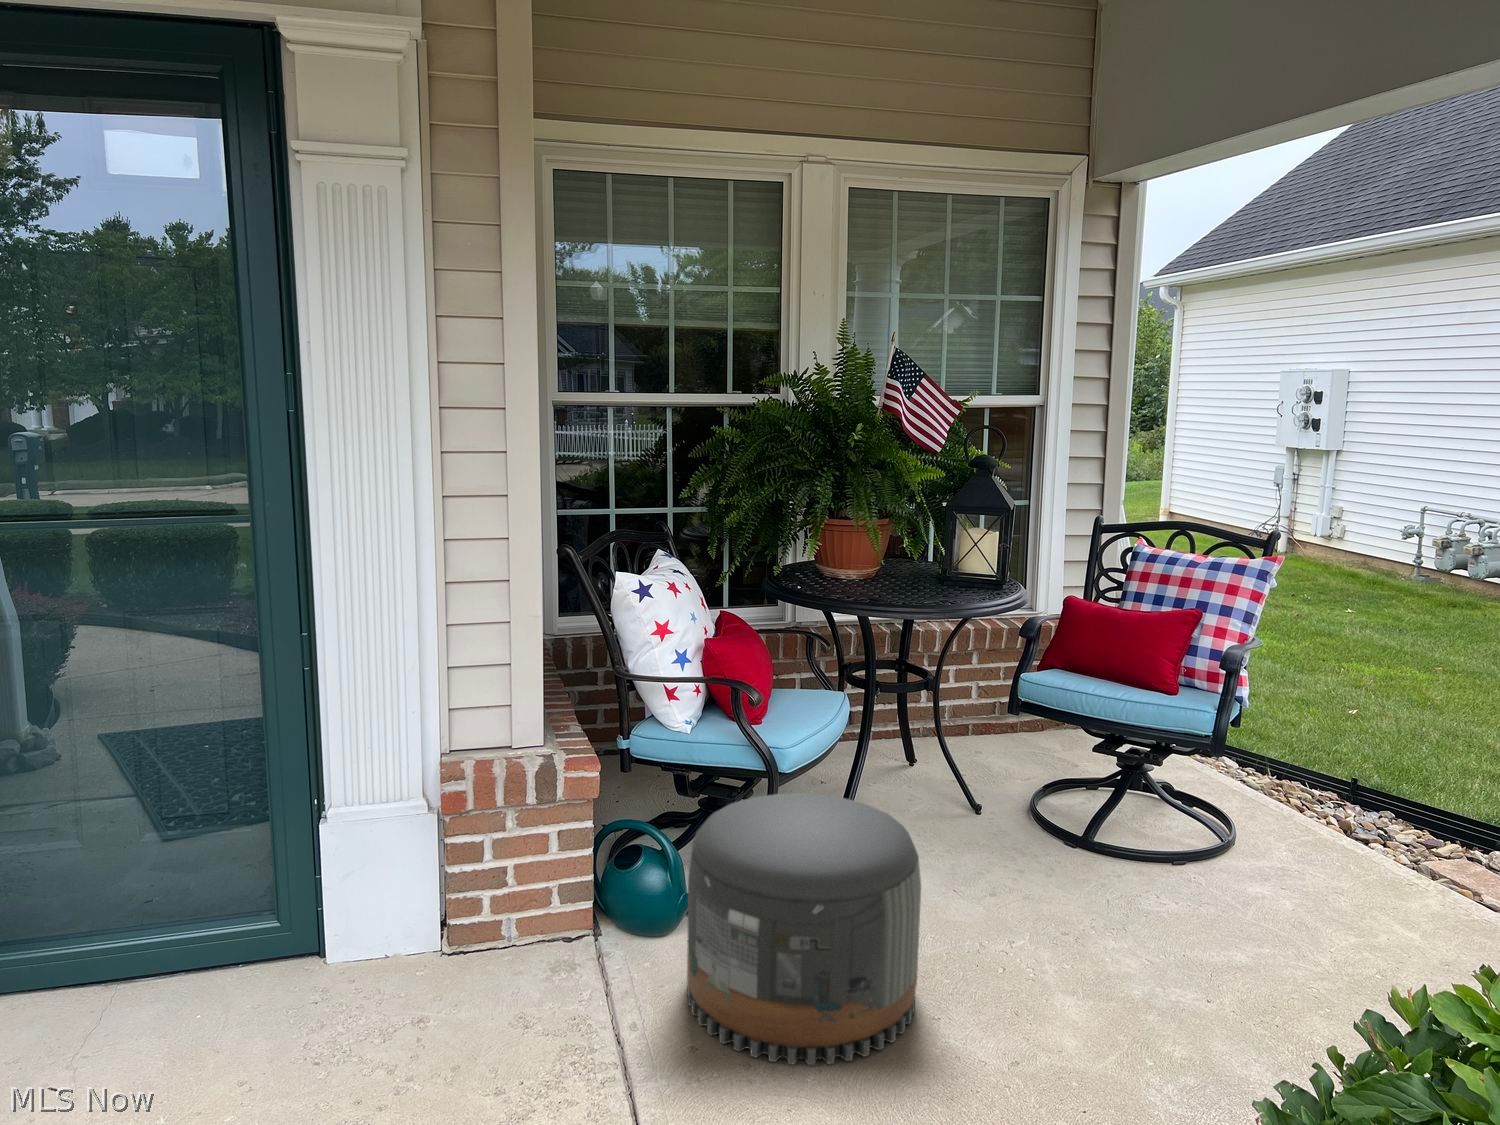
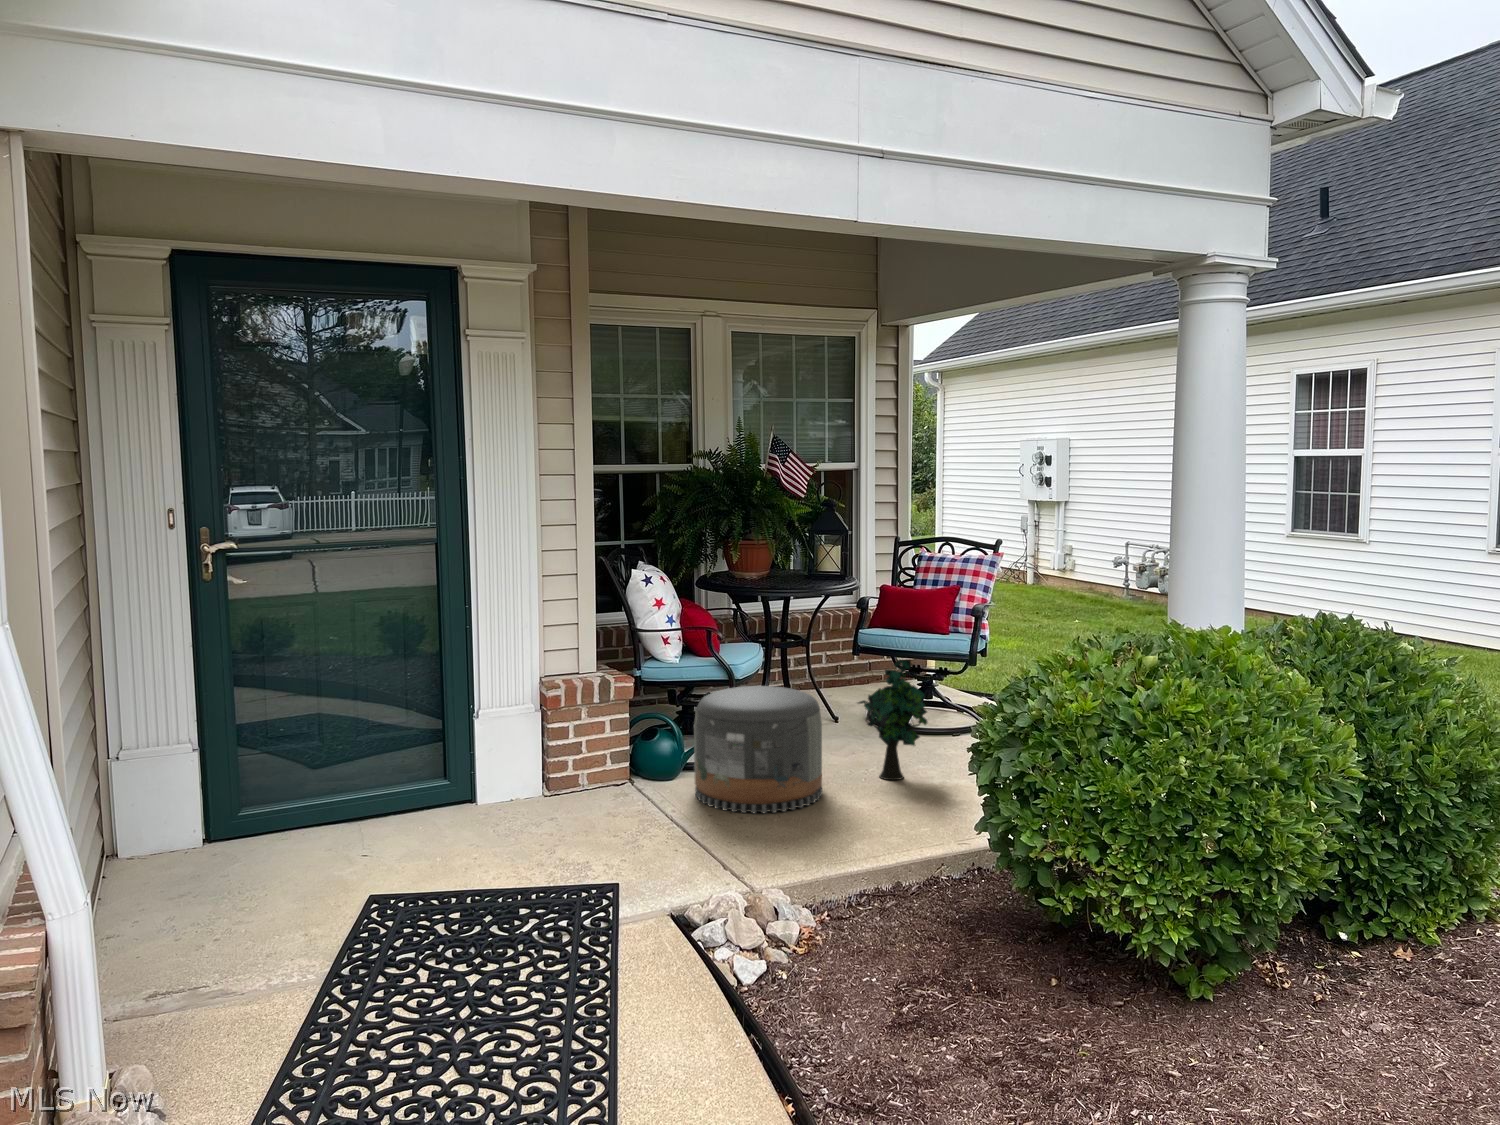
decorative plant: none [993,770,1128,986] -> present [858,660,927,780]

